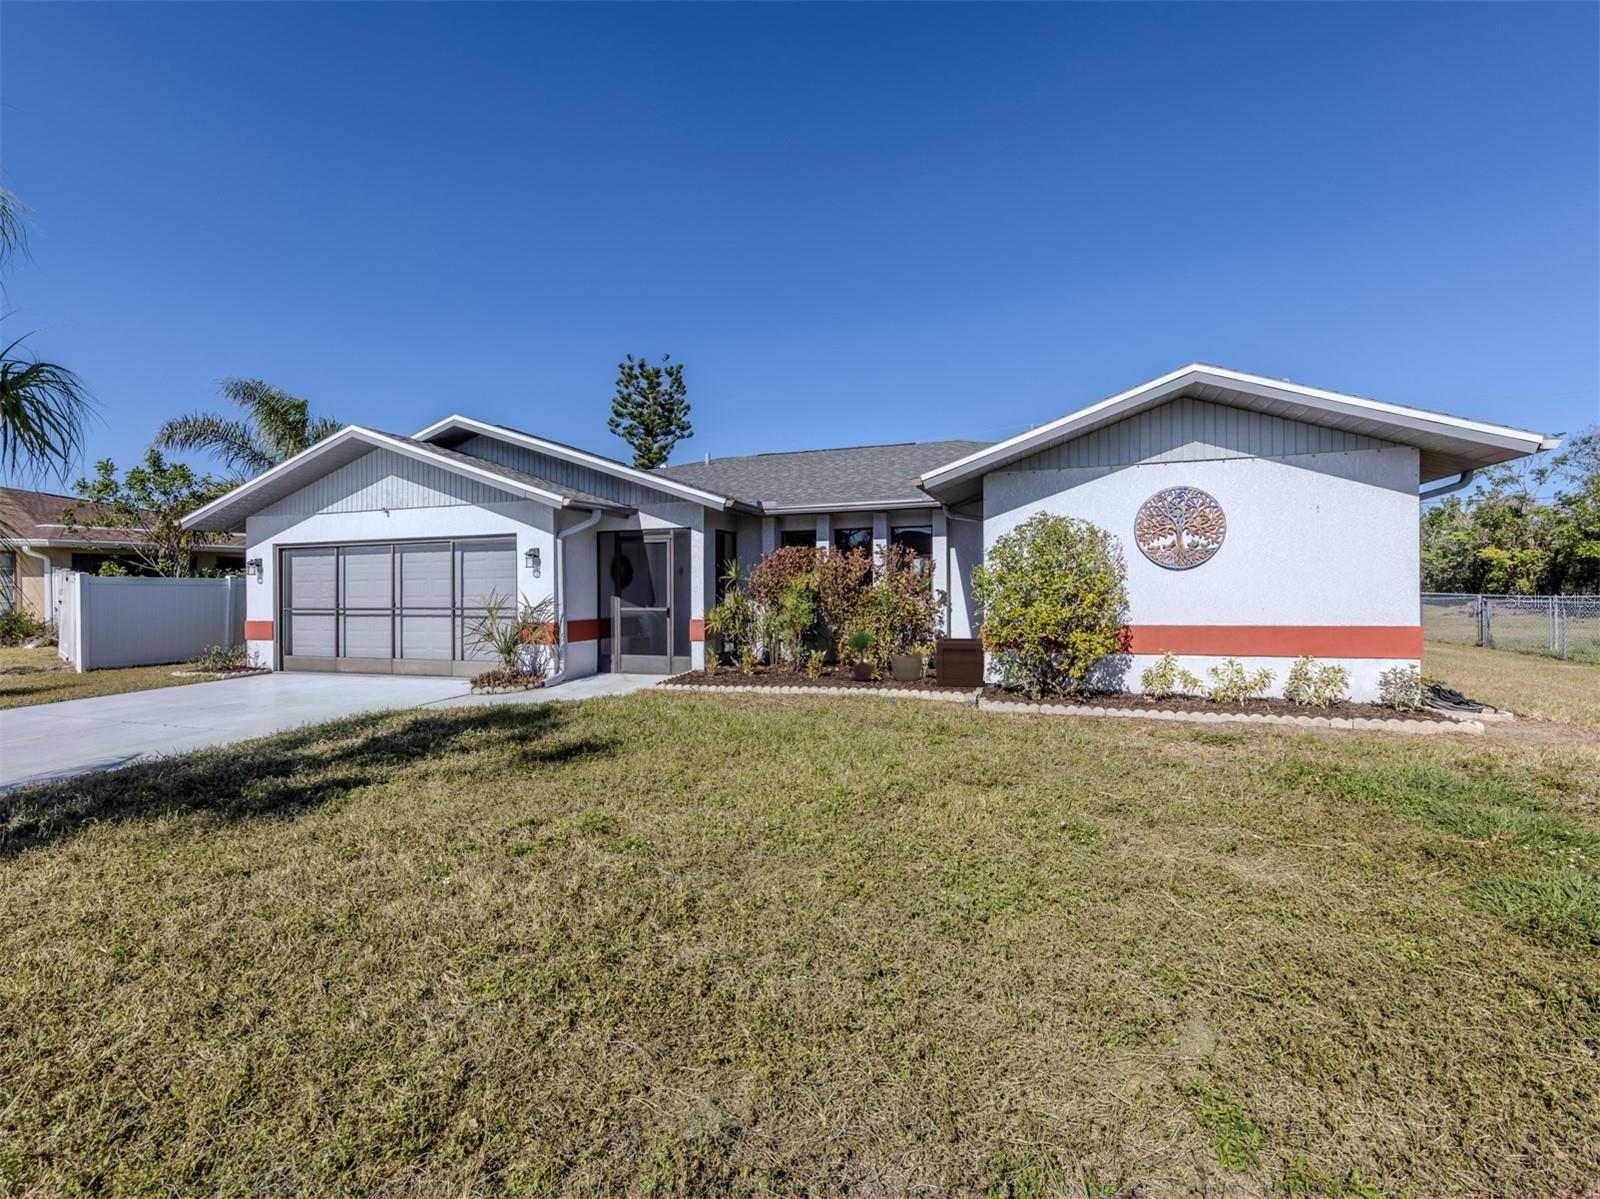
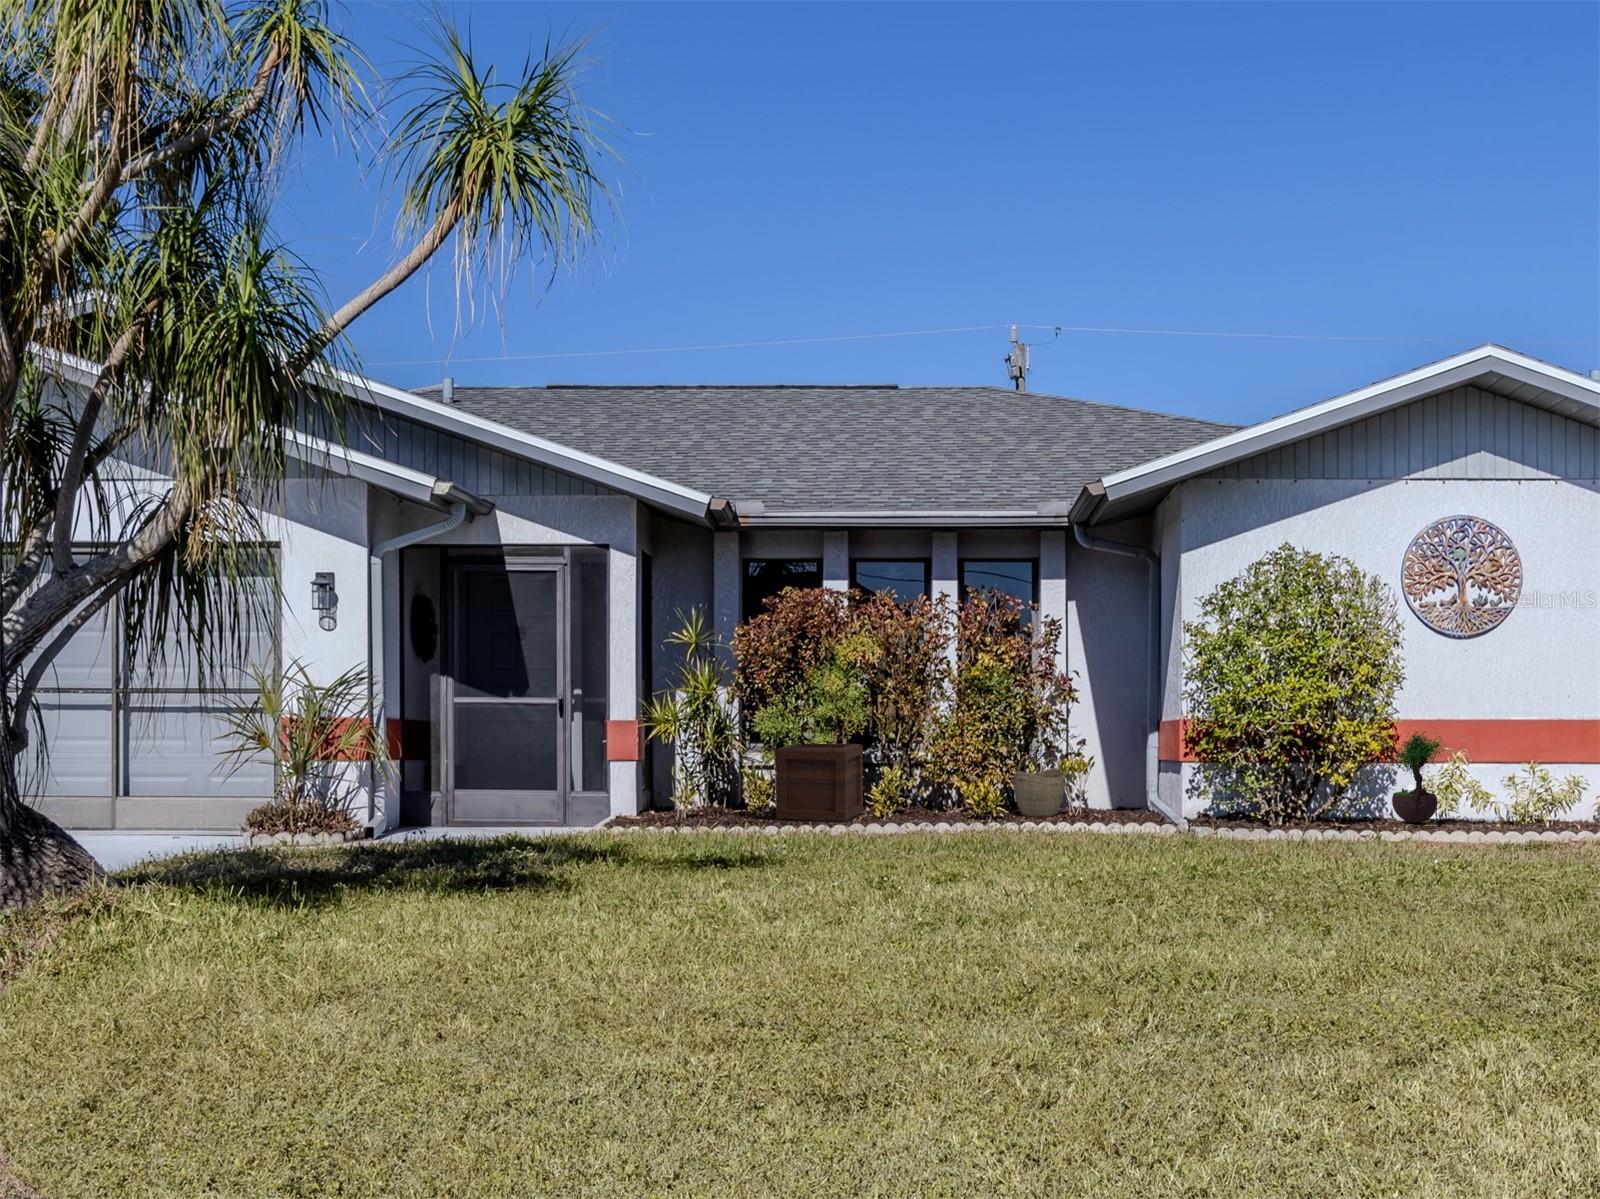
potted tree: present [848,631,876,680] -> present [1387,730,1446,823]
wooden crate: present [936,638,984,687] -> present [776,743,863,822]

